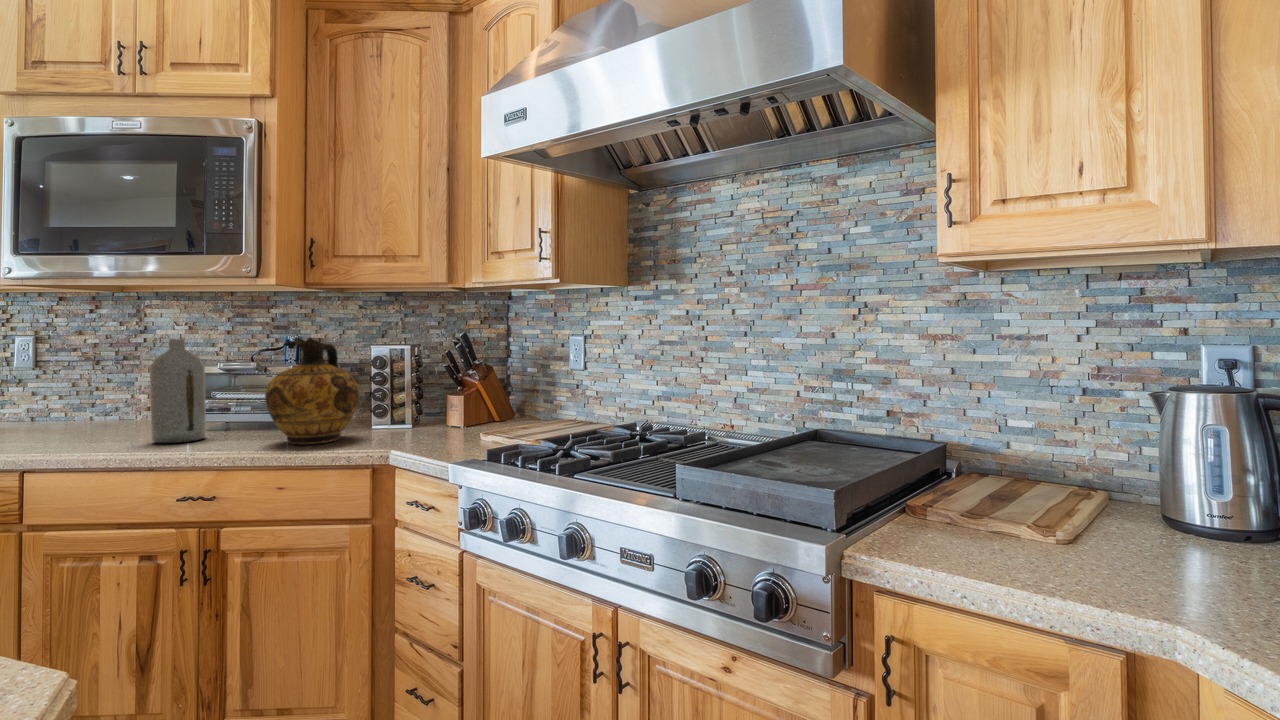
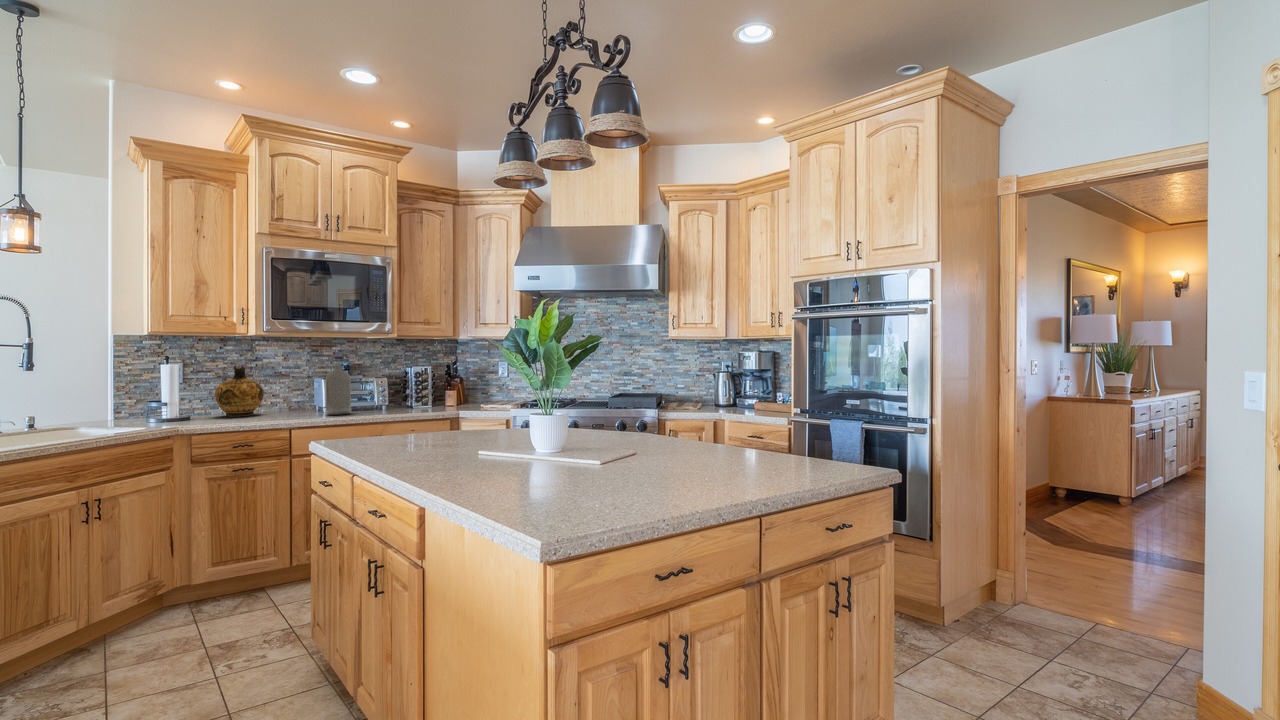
ceramic jug: present [265,337,359,444] -> present [215,366,264,416]

